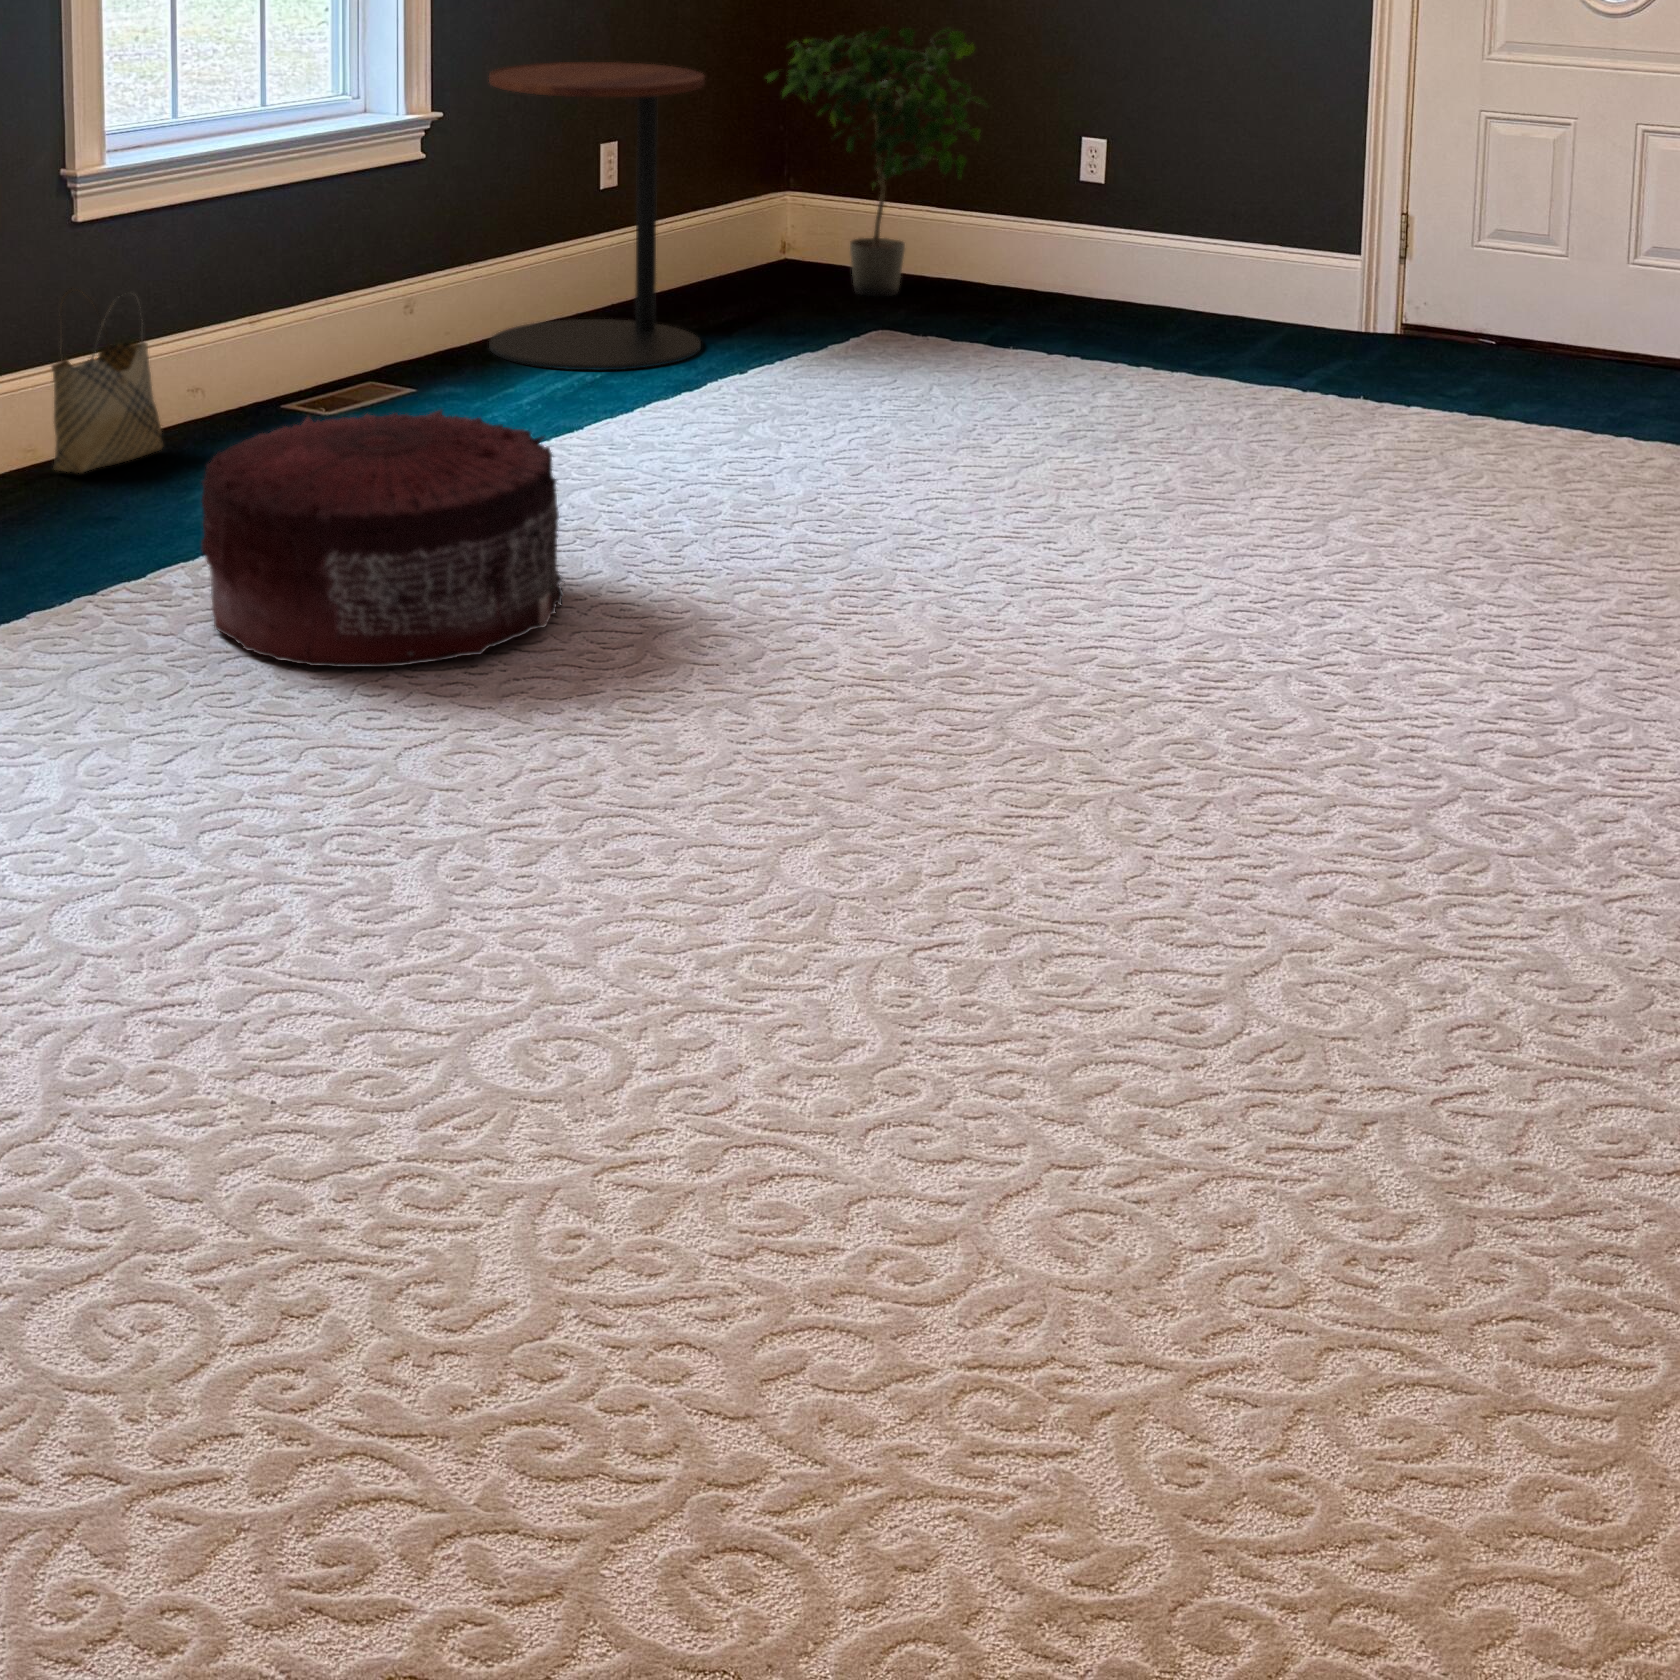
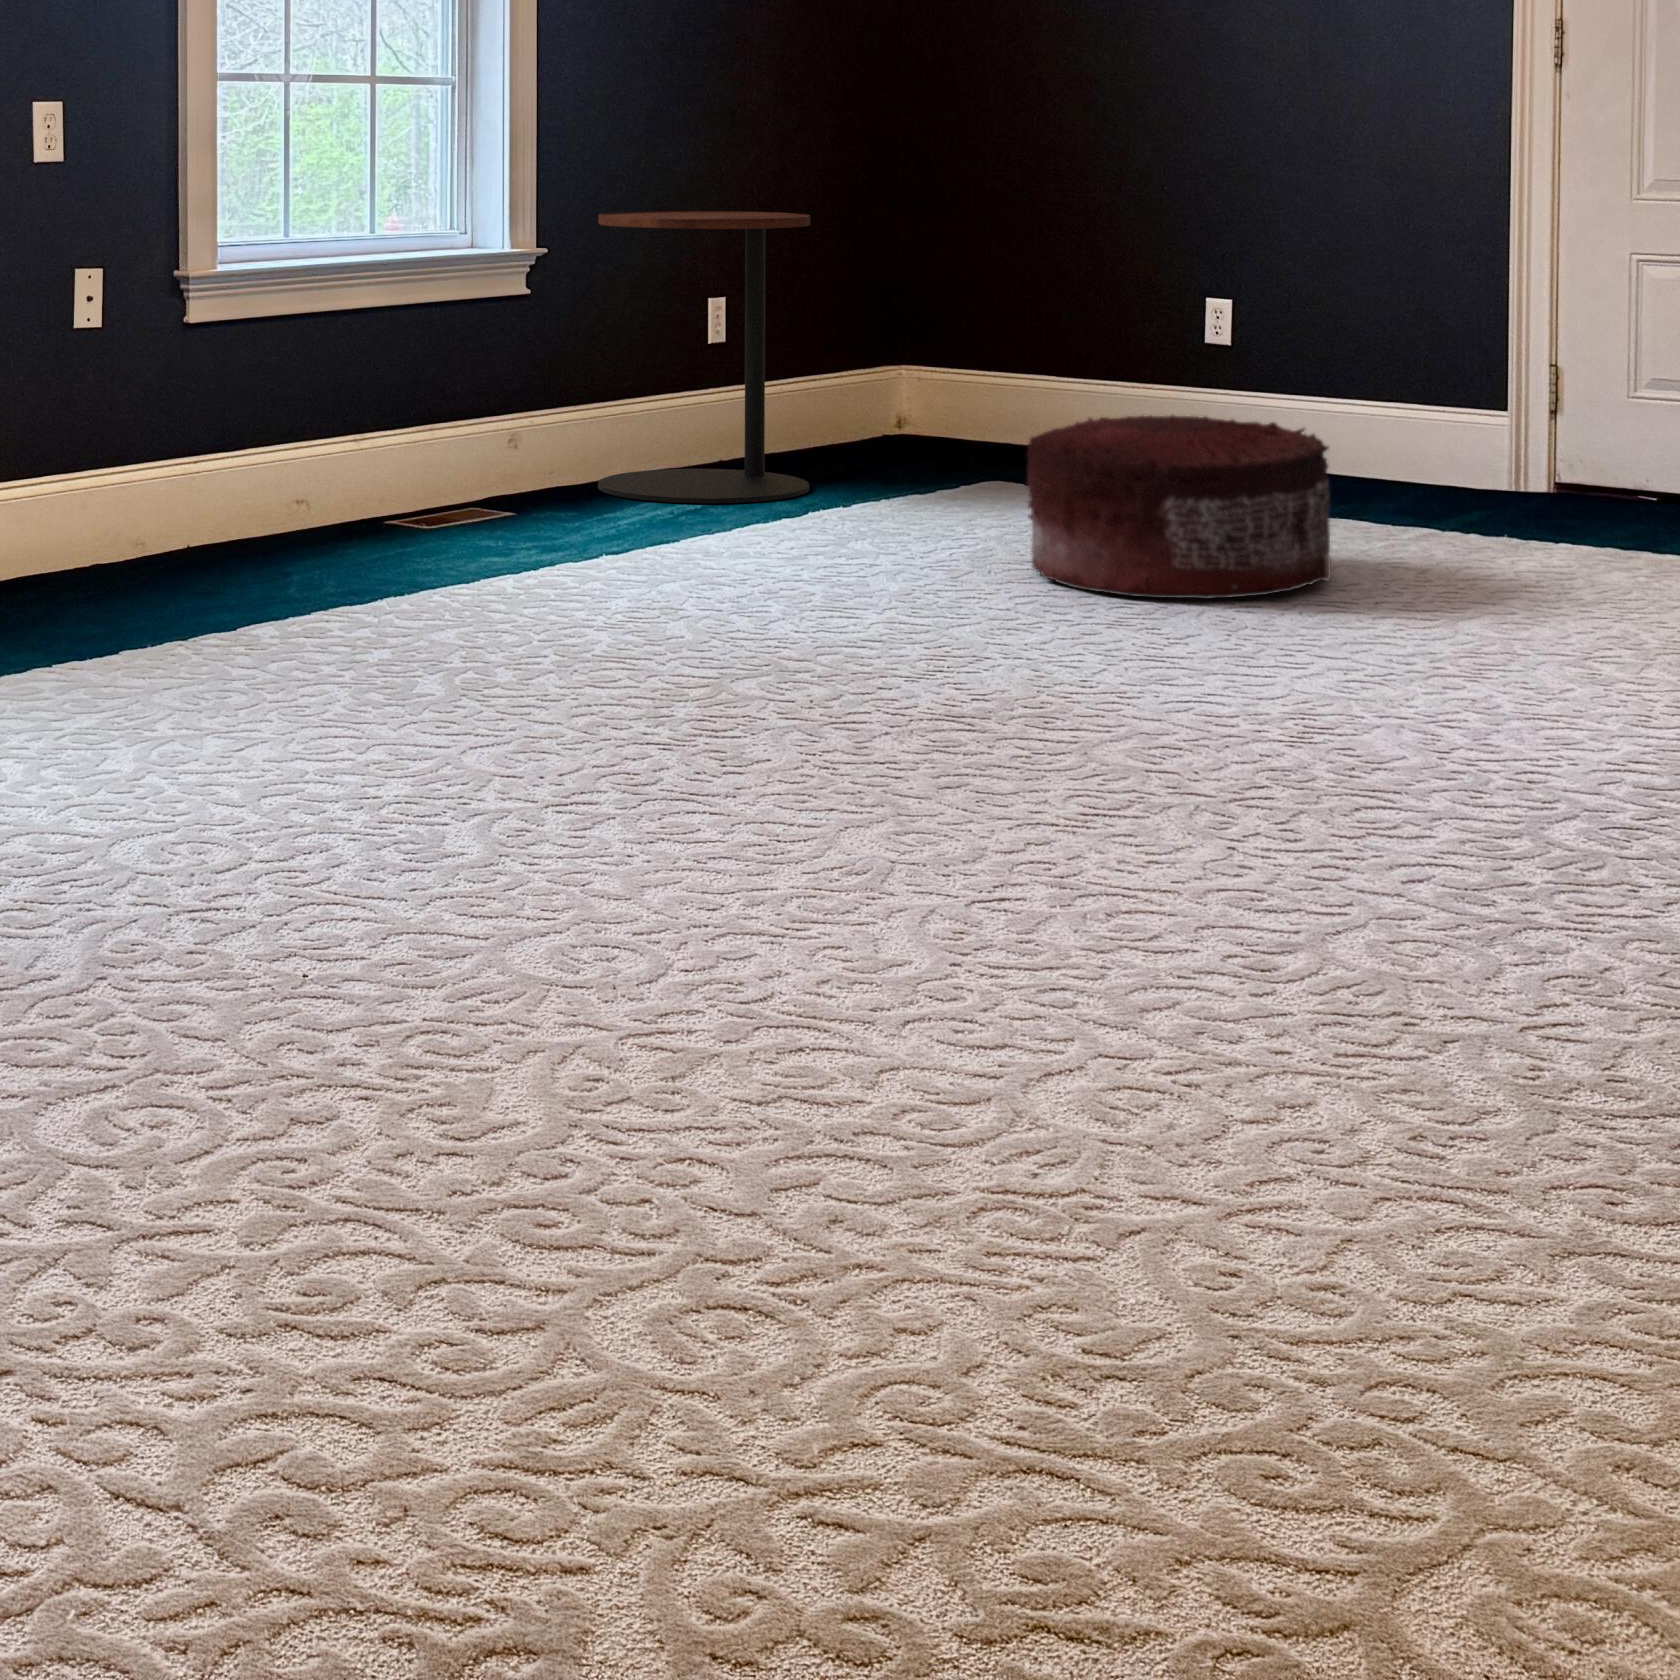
potted plant: present [766,28,986,296] -> none [876,186,1104,458]
woven basket: present [52,288,162,473] -> none [164,385,270,561]
pouf: present [201,410,564,667] -> present [1027,415,1331,599]

